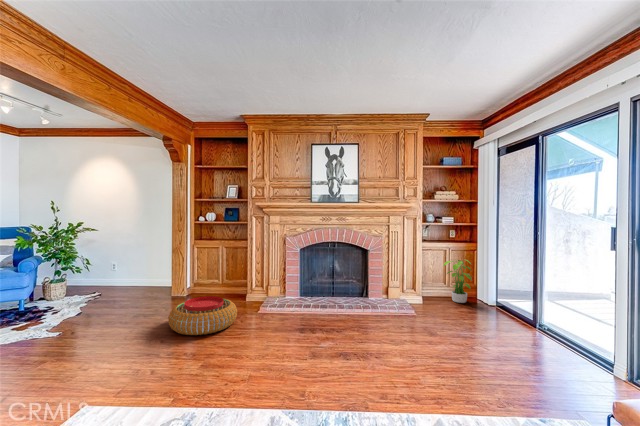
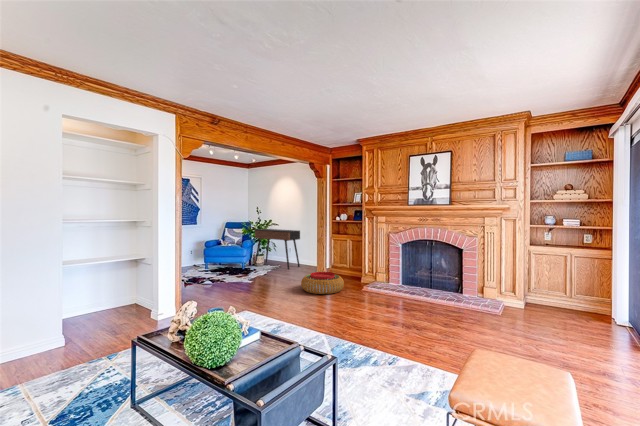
console table: none [41,236,136,297] -> present [255,229,300,269]
potted plant: present [443,260,472,303] -> none [552,264,590,315]

